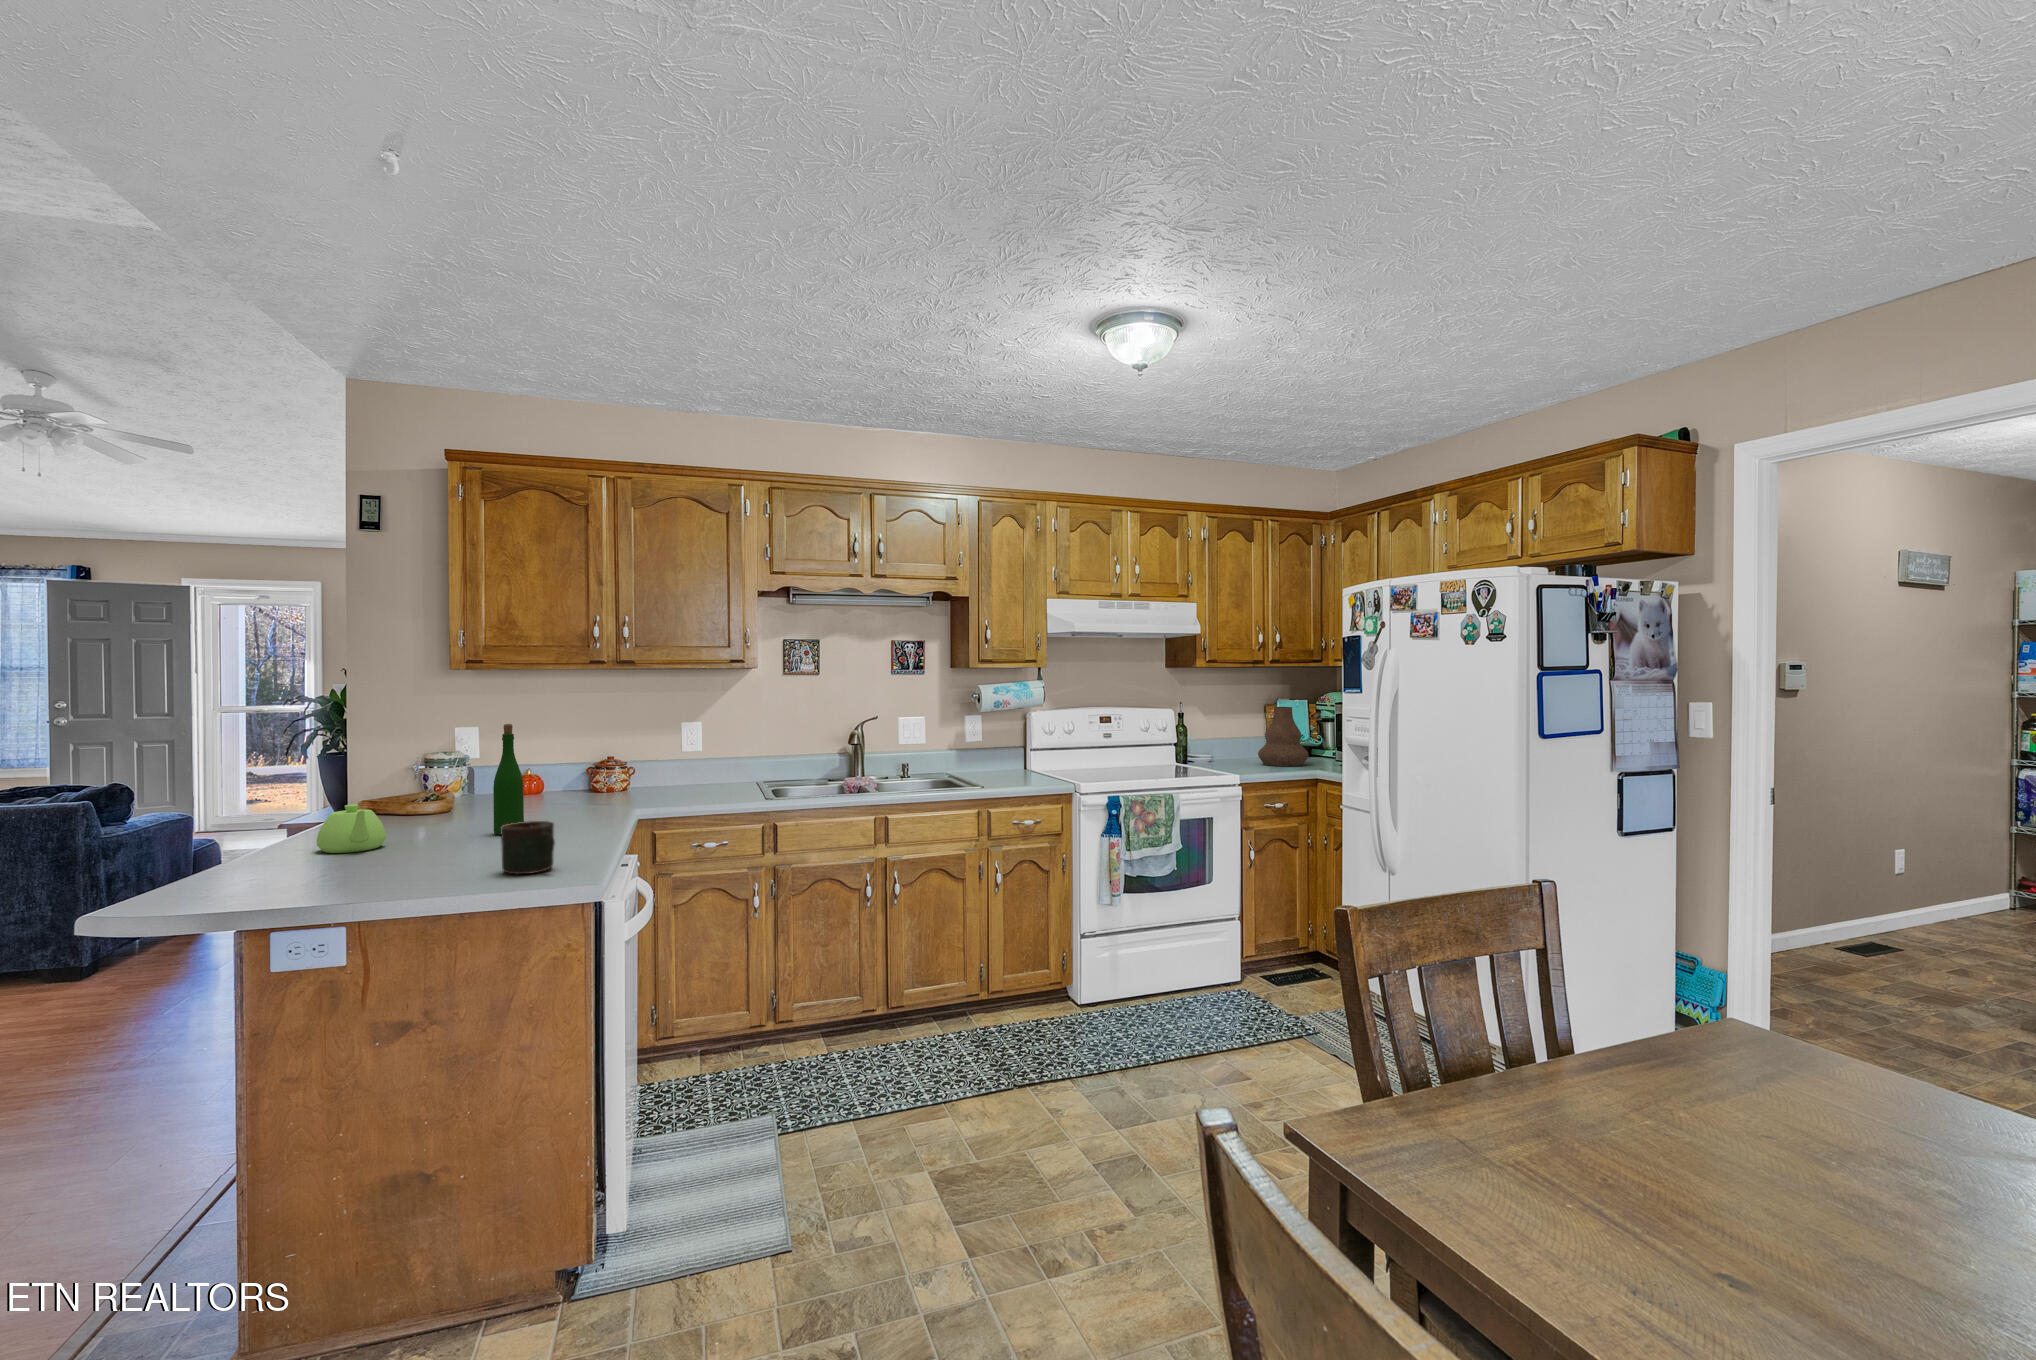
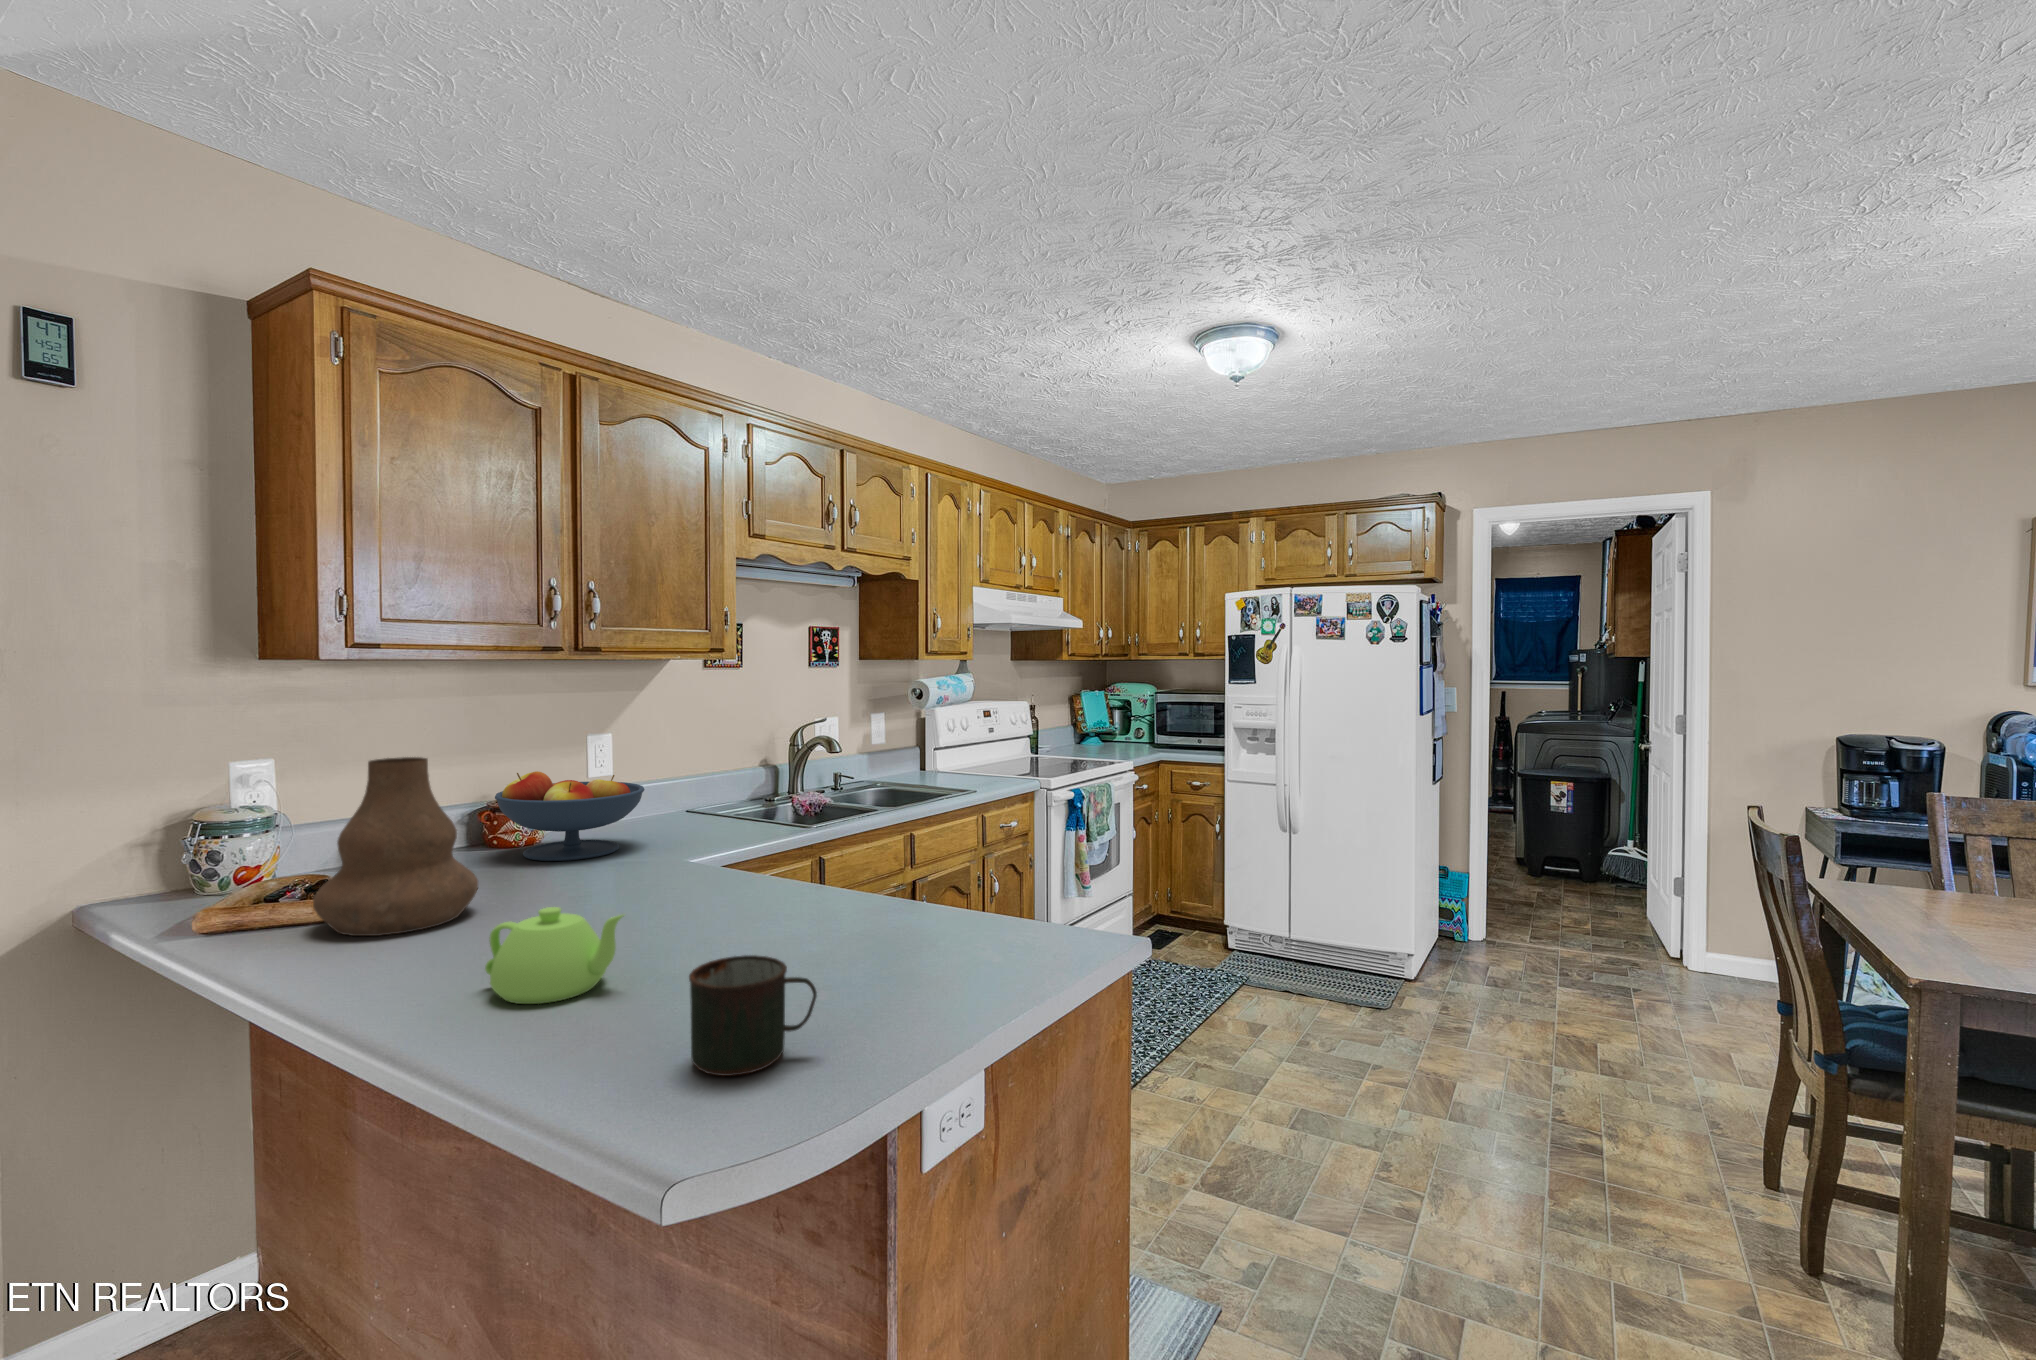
vase: present [1258,707,1308,766] -> present [313,757,478,936]
wine bottle: present [493,724,524,835] -> none [672,747,716,924]
fruit bowl: none [563,743,661,802] -> present [495,771,645,861]
mug: present [501,821,555,874] -> present [689,955,817,1076]

